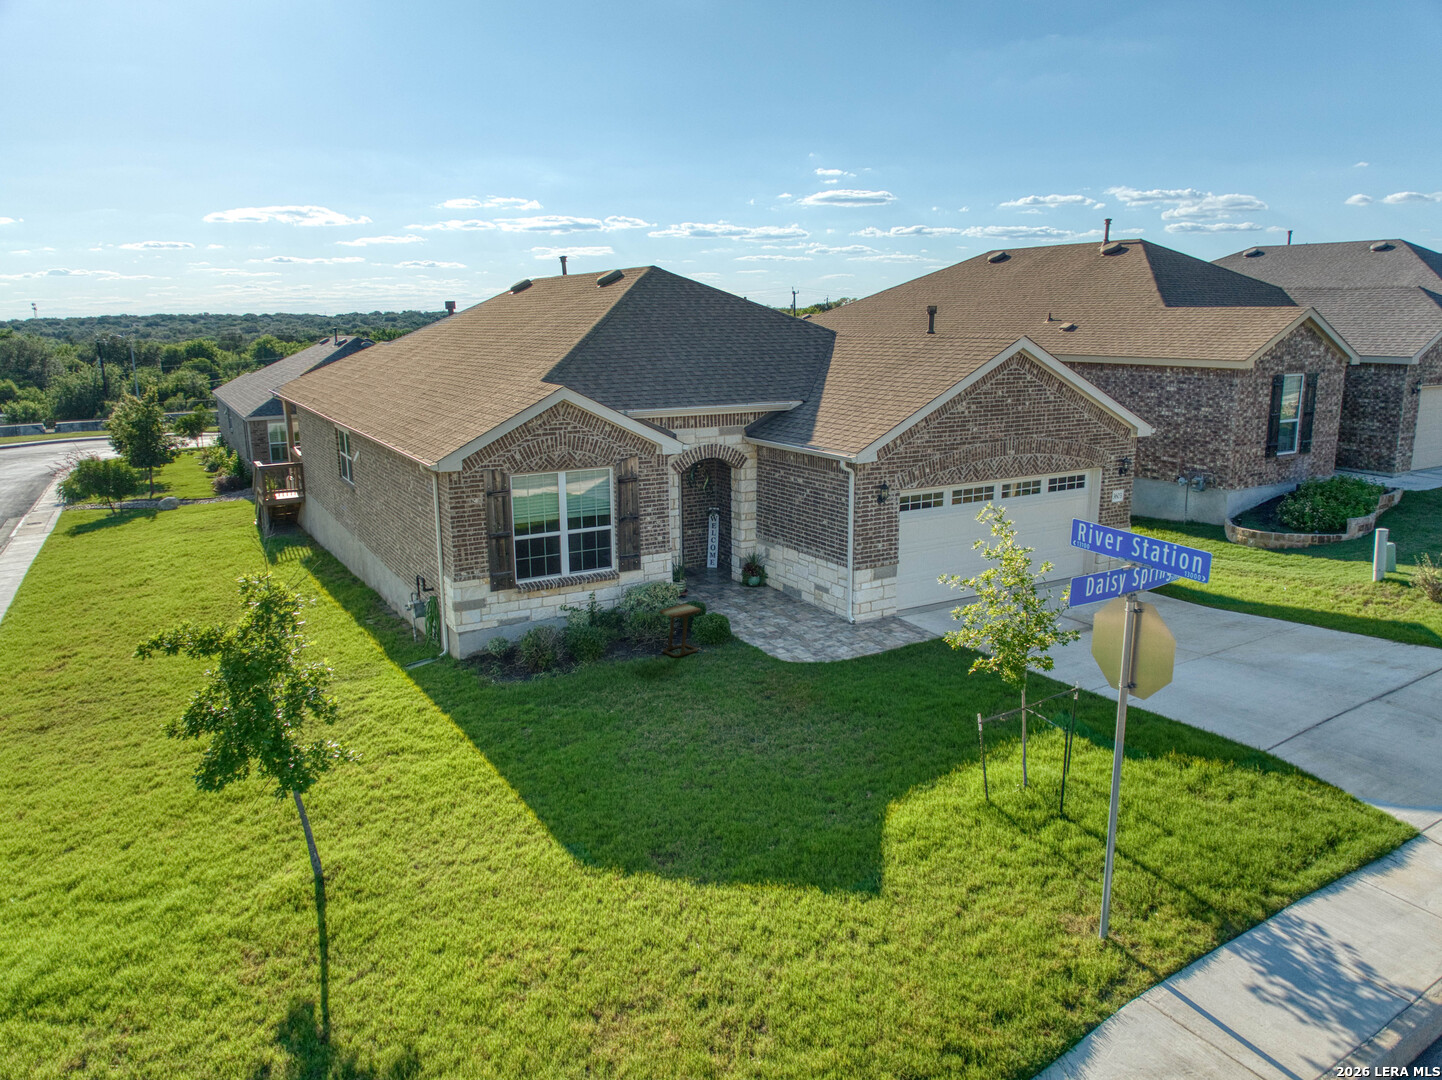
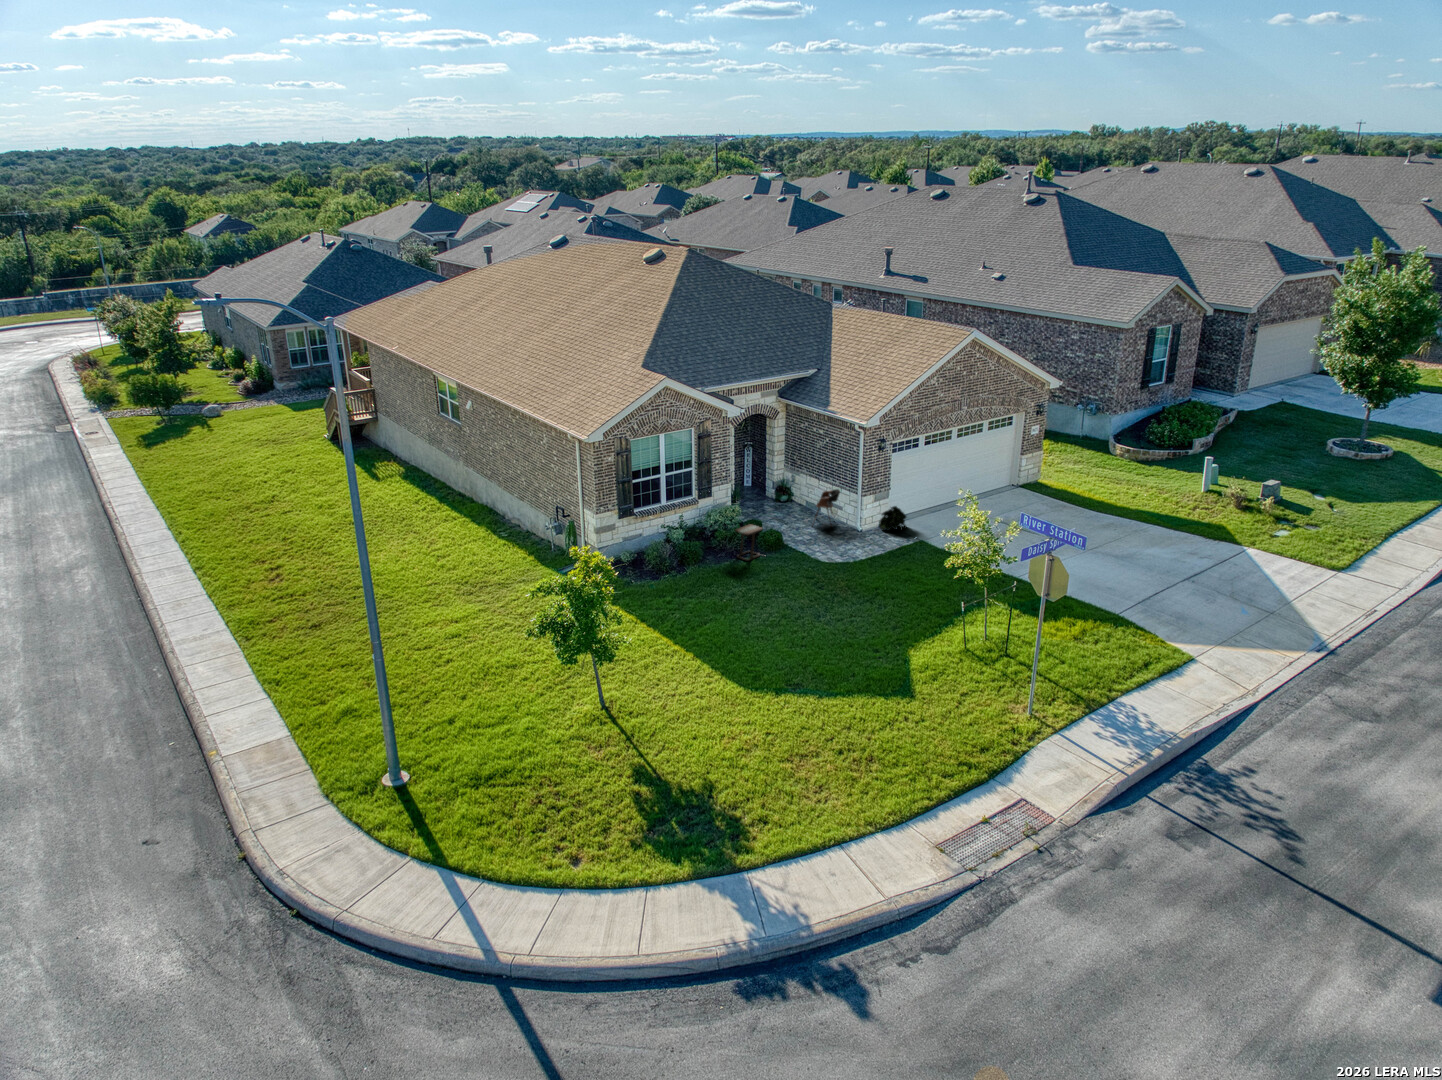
chair: none [788,563,828,618] -> present [813,489,840,525]
potted plant: none [884,586,925,624] -> present [879,506,907,531]

